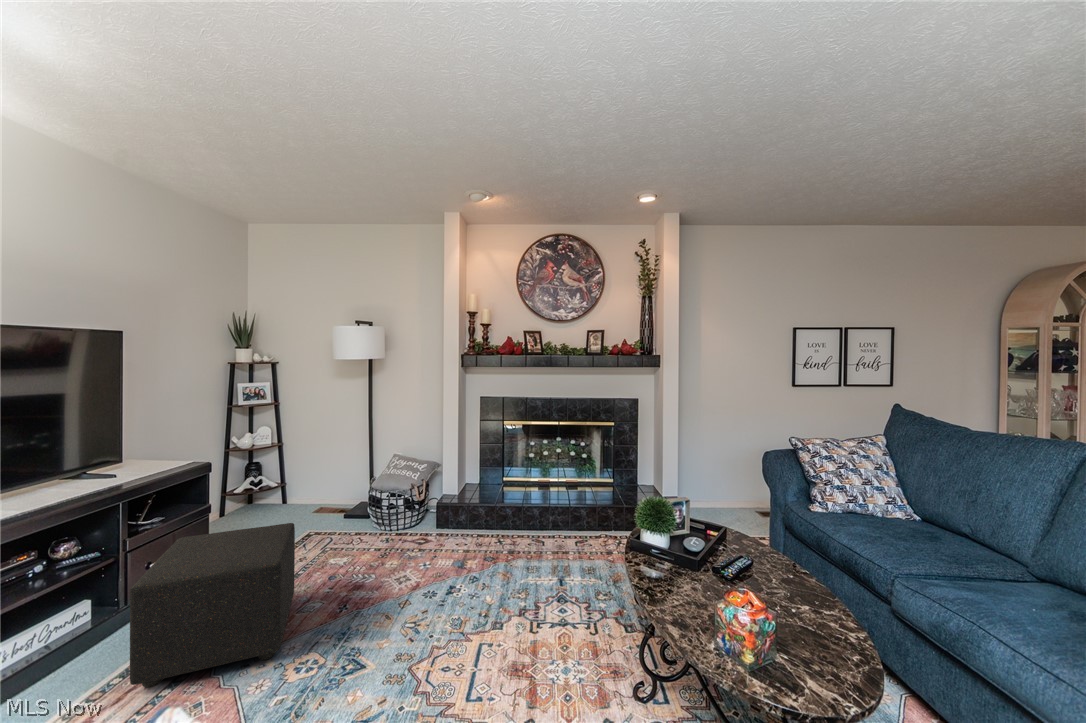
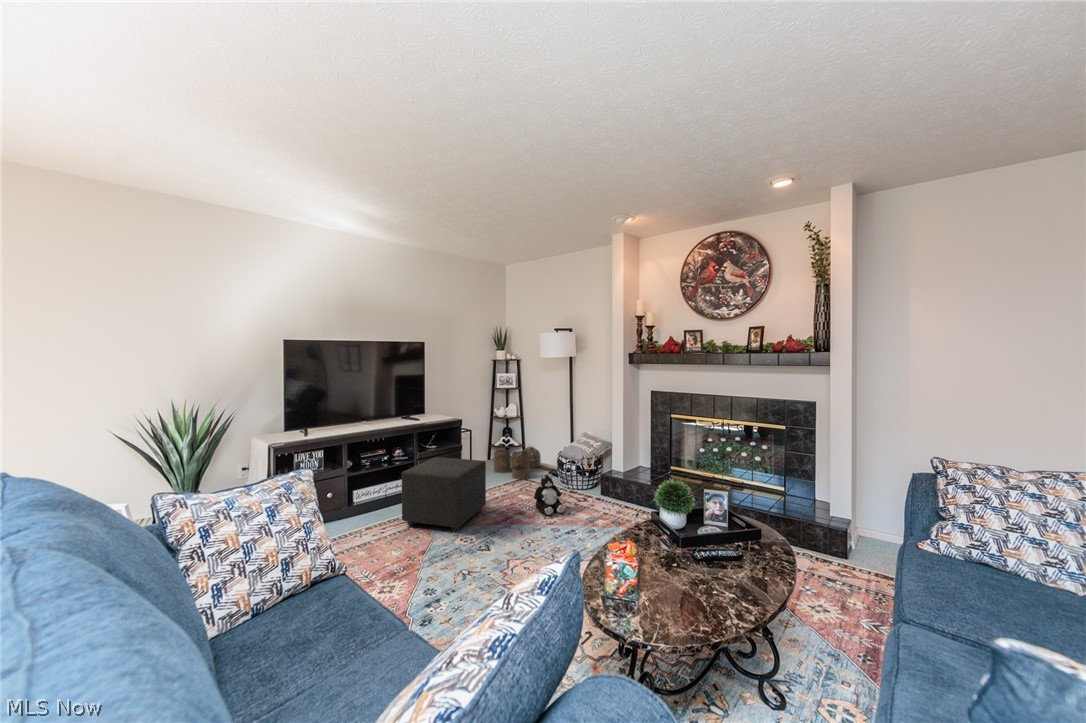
woven basket: none [247,483,320,537] -> present [494,447,541,479]
plush toy: none [374,518,423,577] -> present [534,473,566,515]

